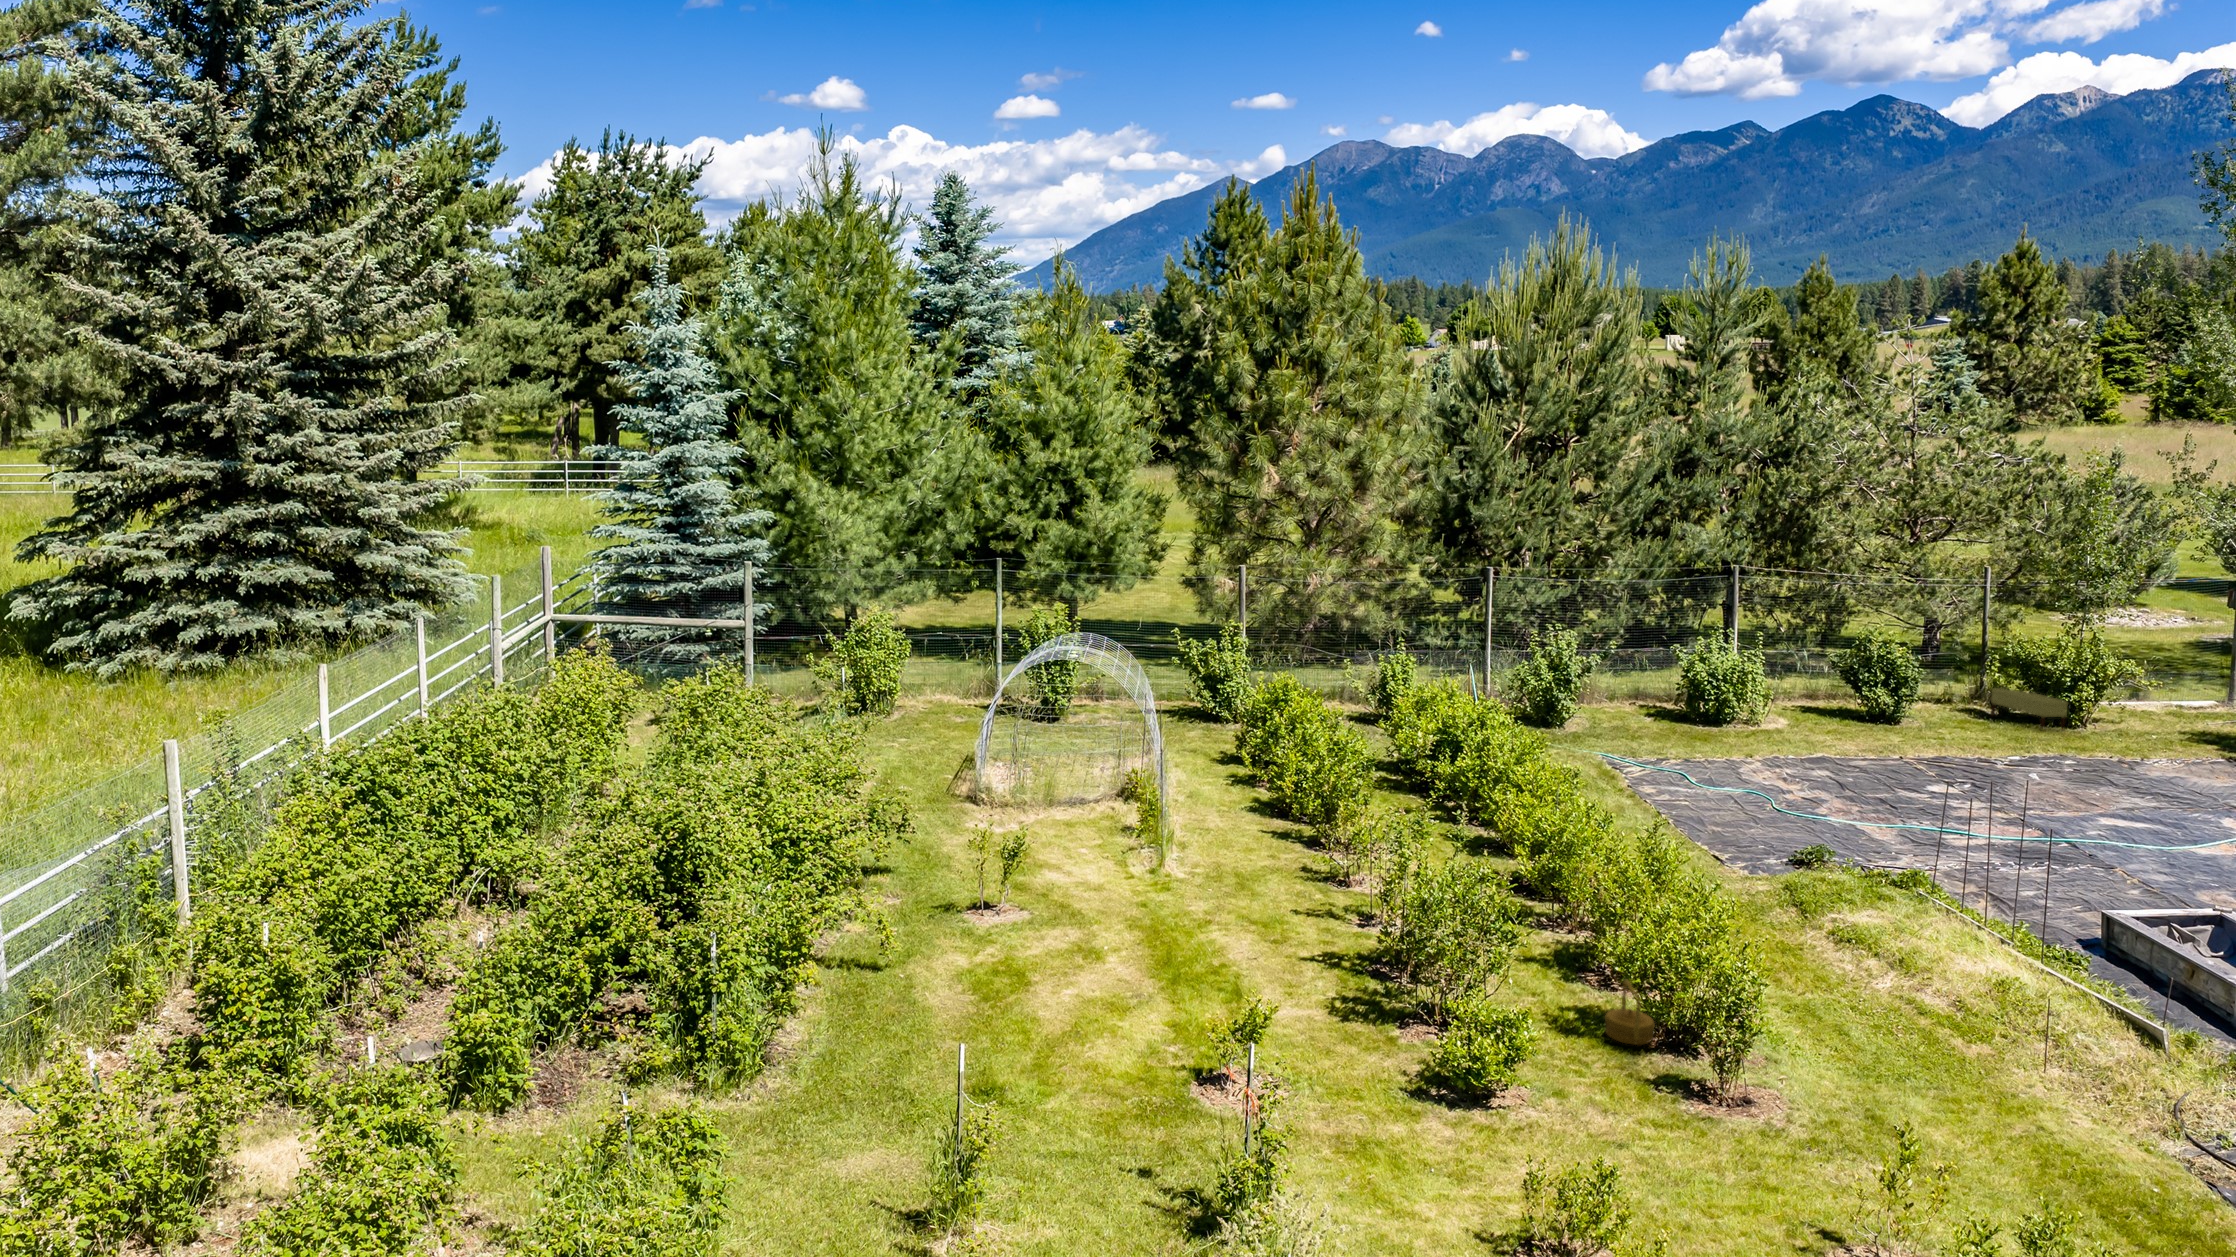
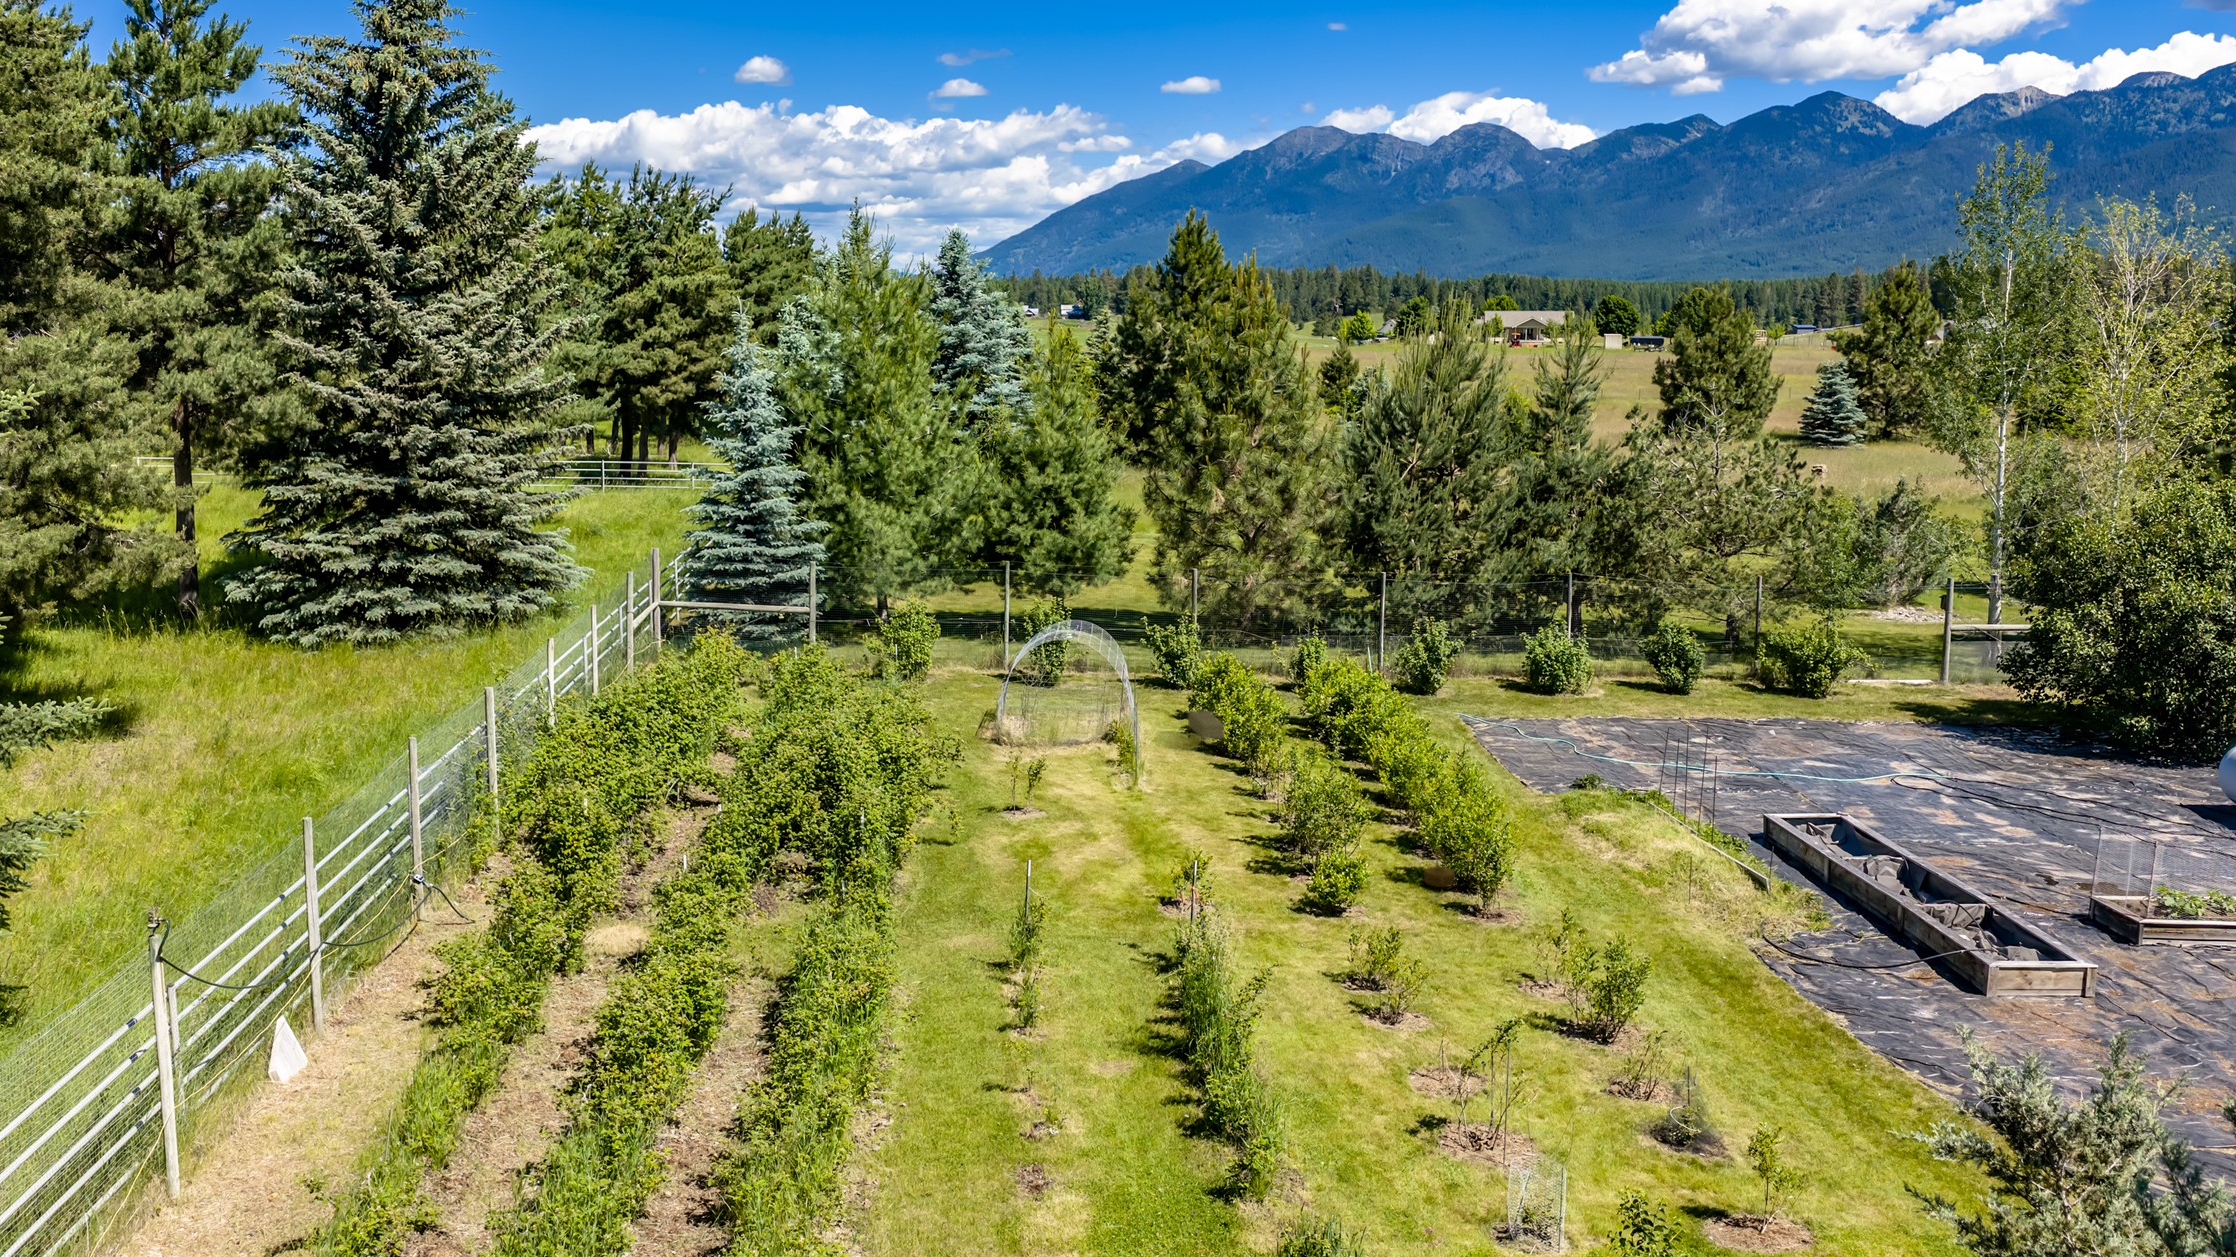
bench: present [1991,688,2068,730] -> present [1188,710,1224,750]

